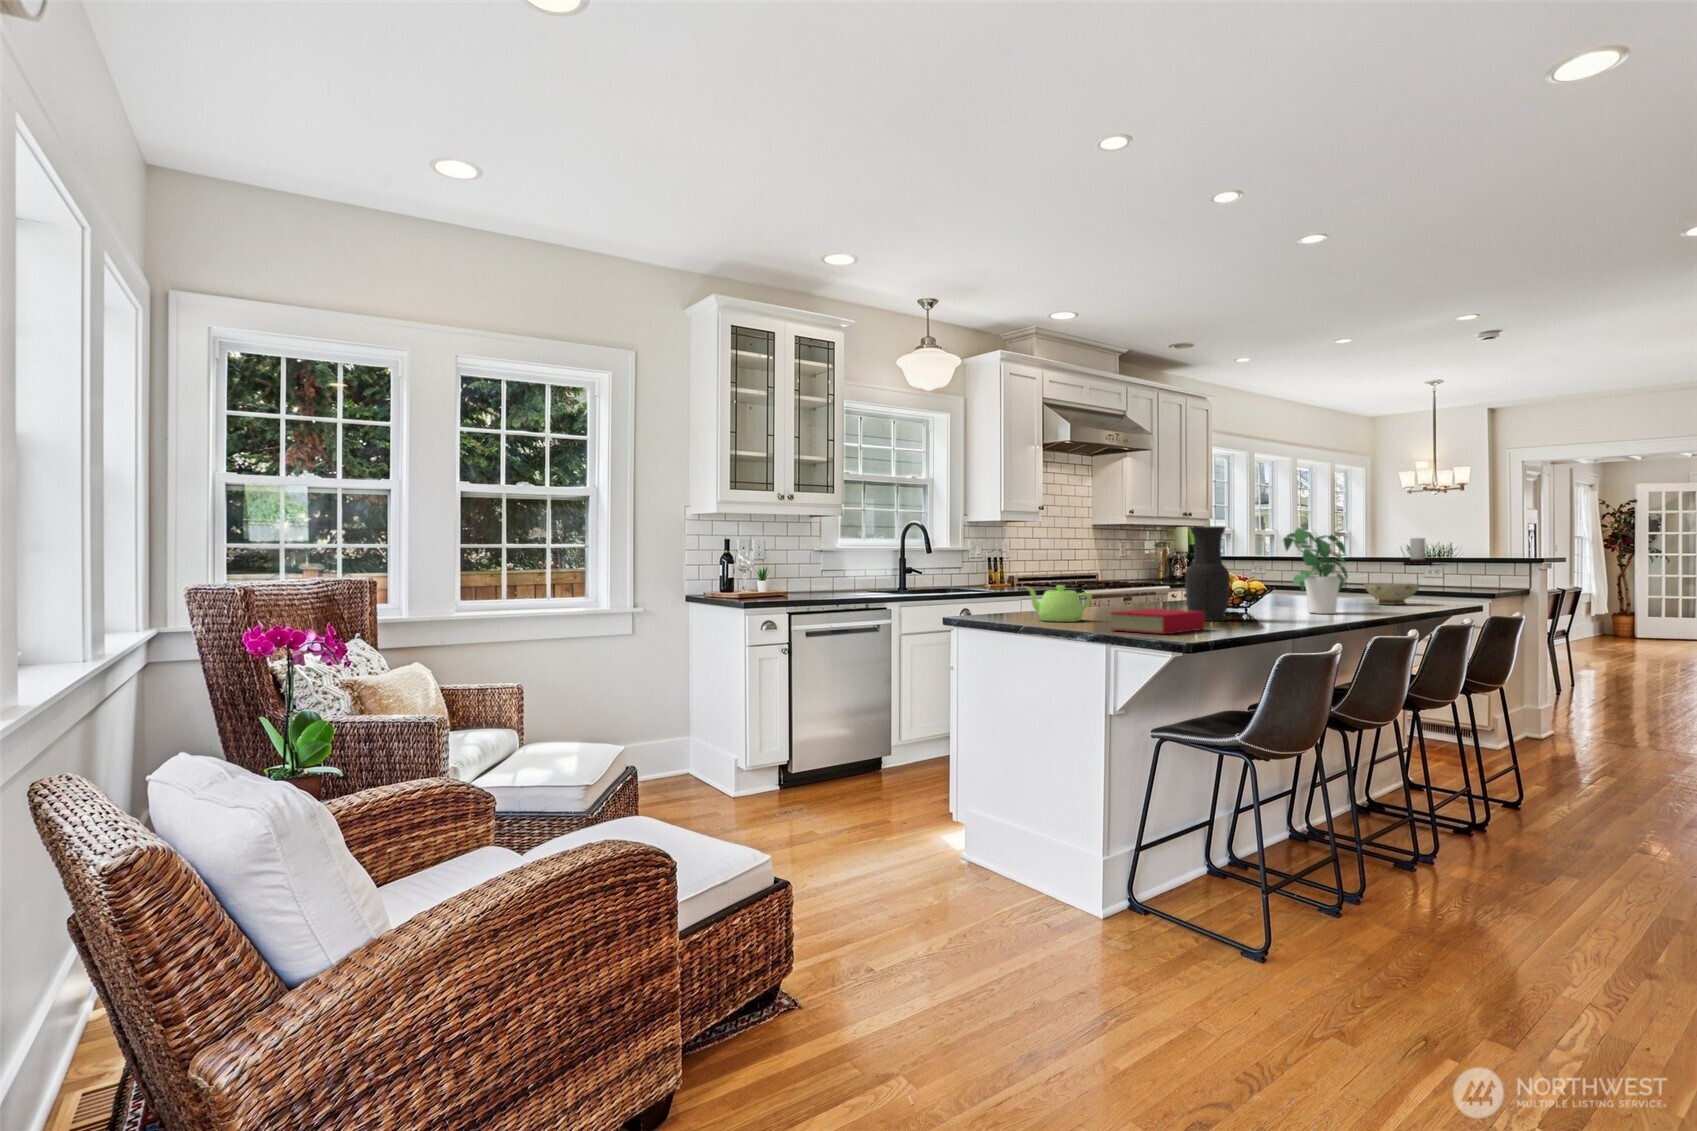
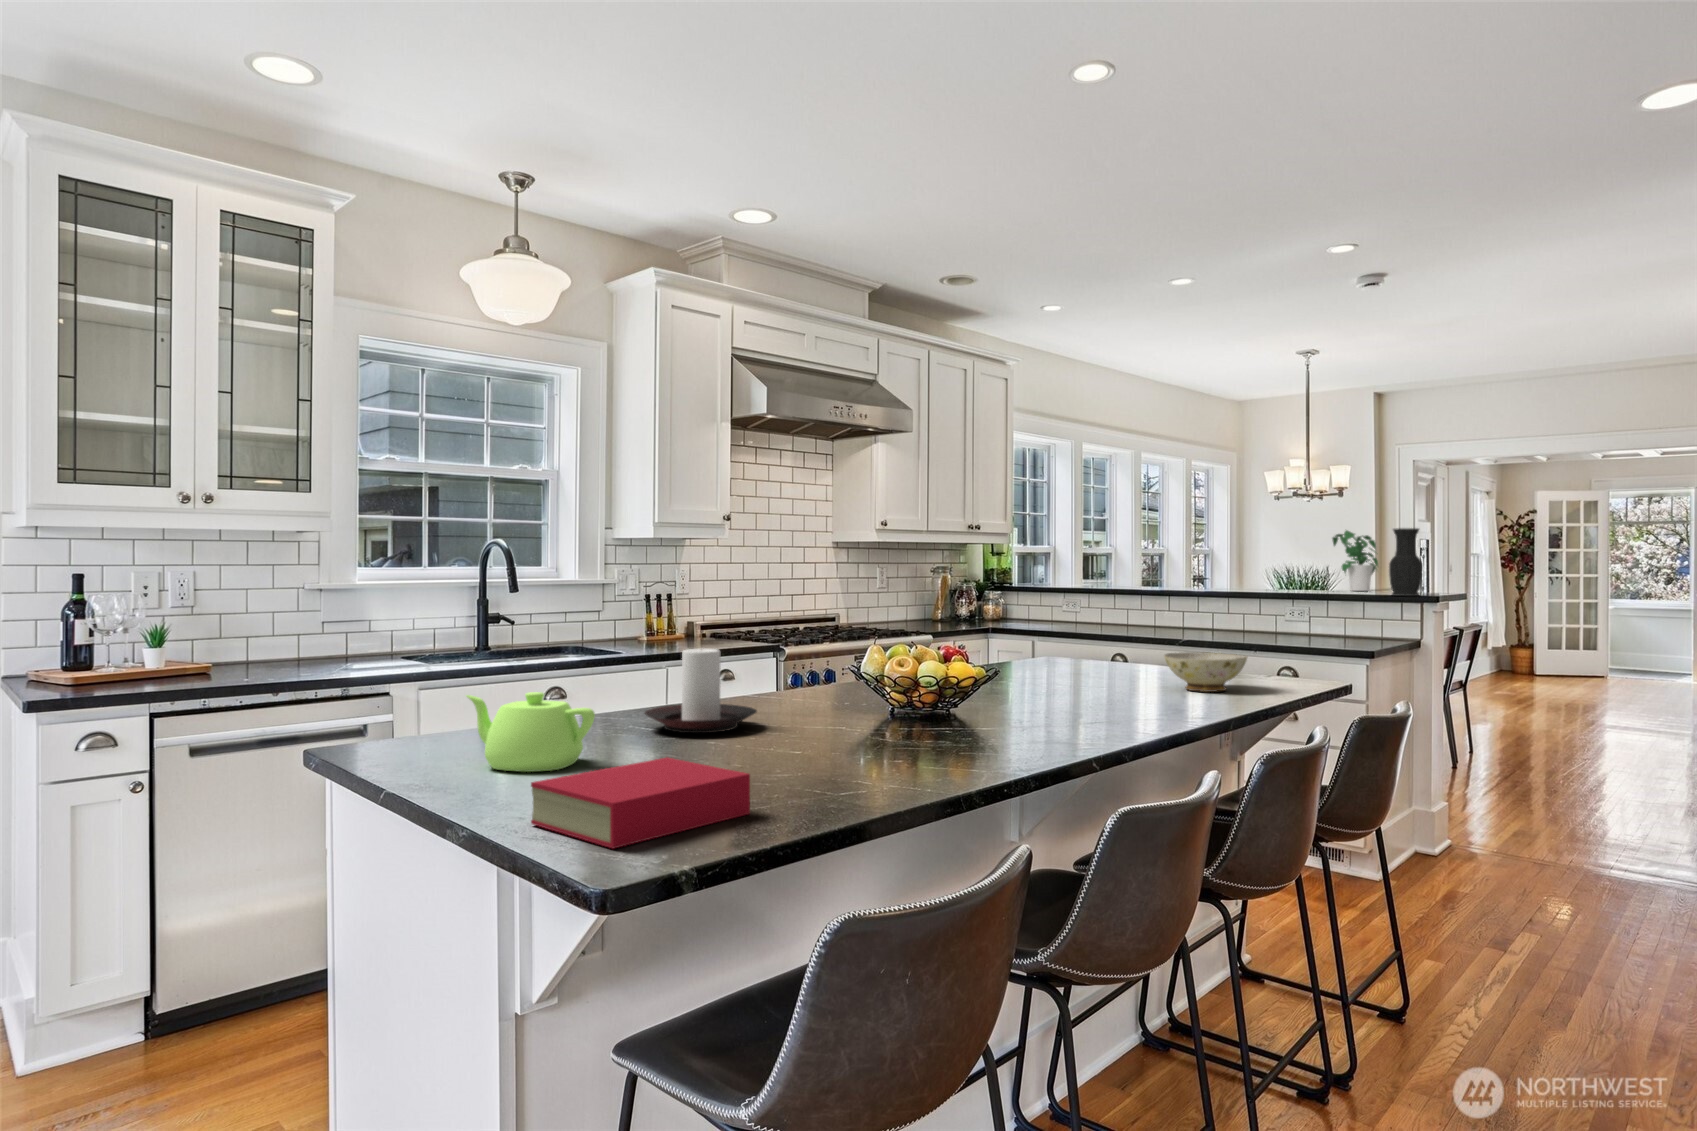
vase: present [1185,526,1230,621] -> present [1389,528,1422,596]
potted plant: present [1283,528,1348,614] -> present [1332,530,1378,591]
candle holder: present [1399,538,1437,565] -> present [645,649,757,733]

